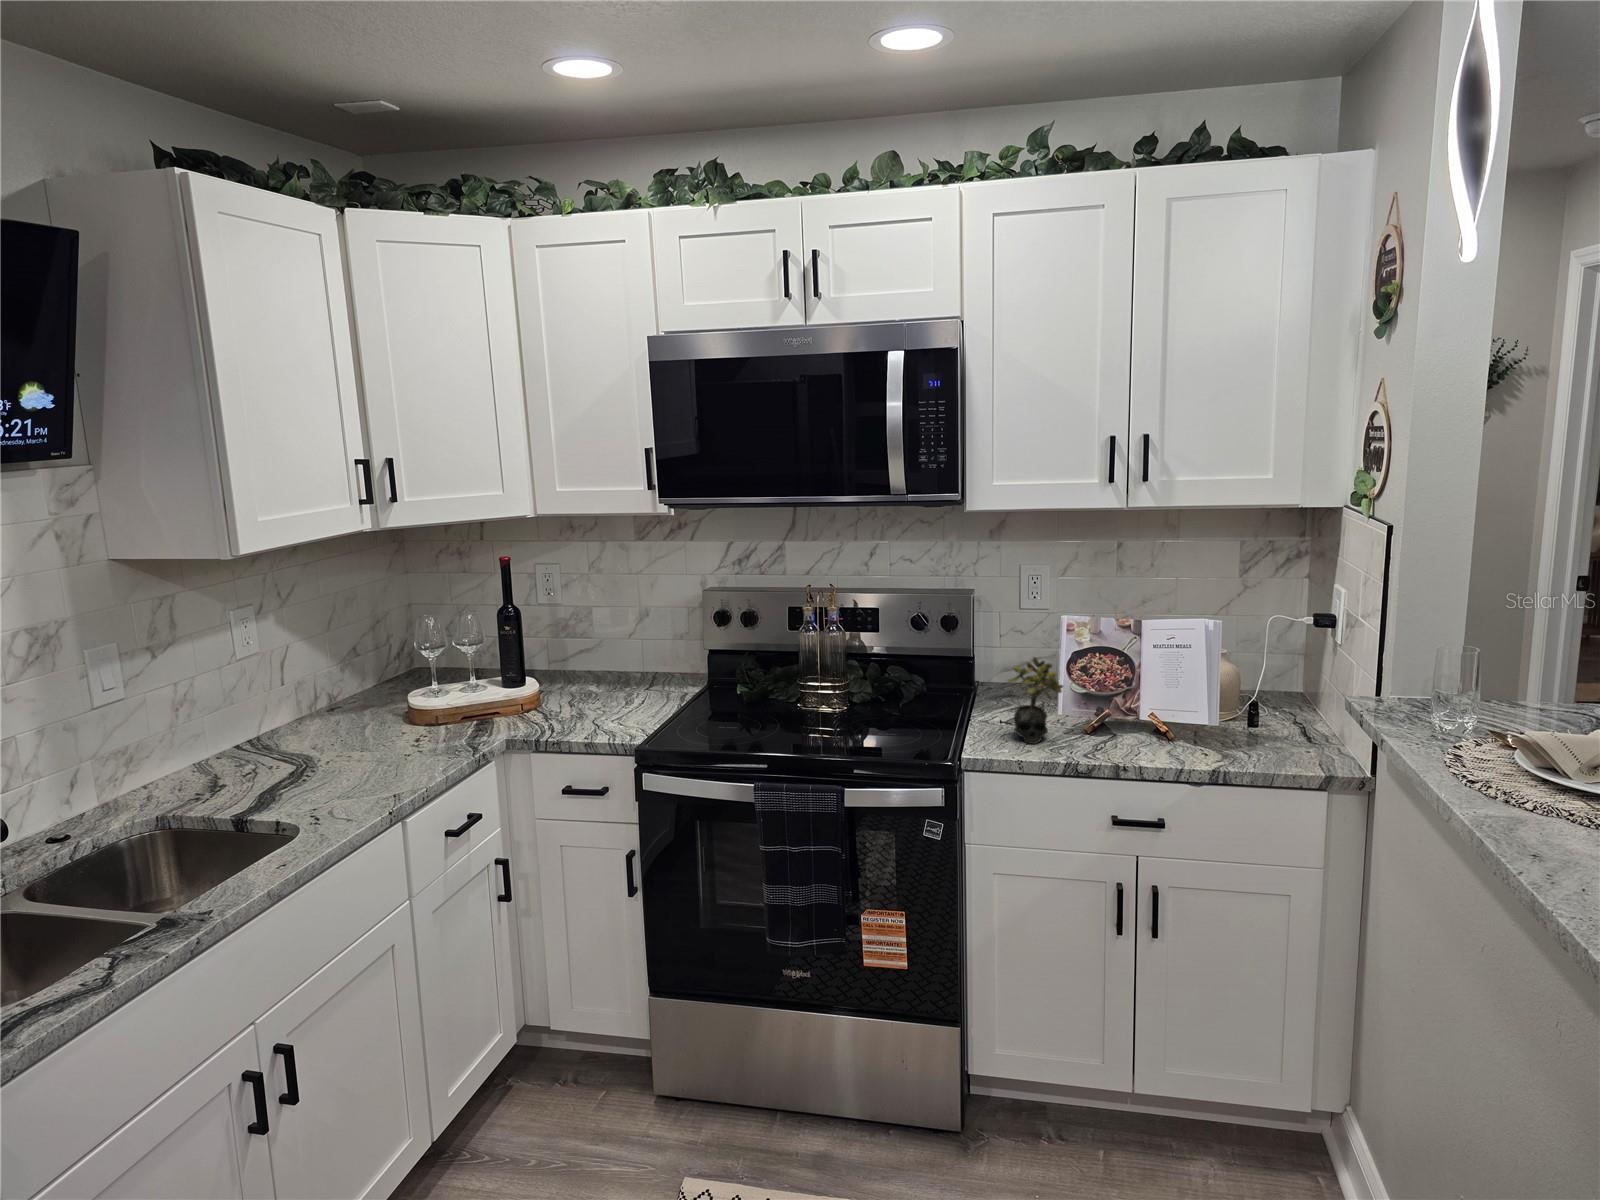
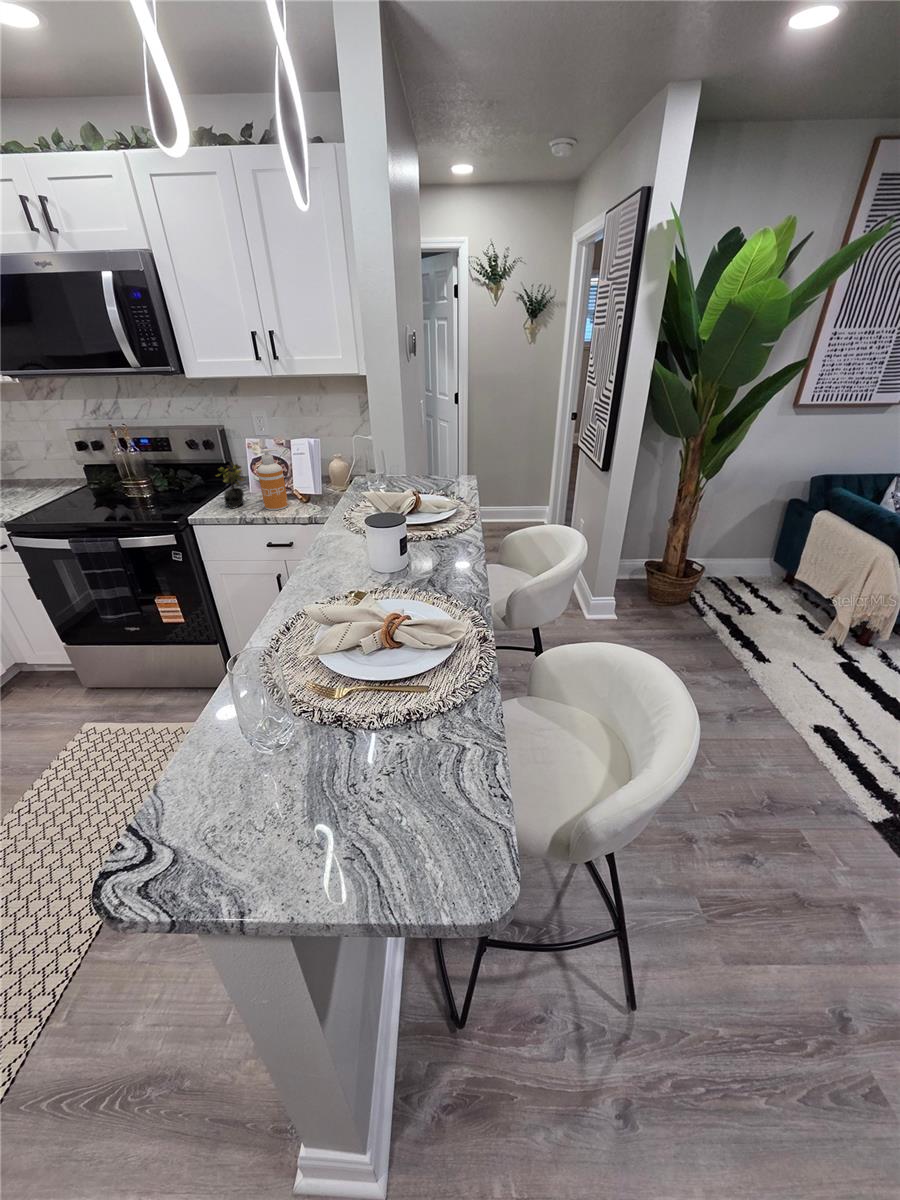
soap dispenser: none [1098,635,1148,752] -> present [257,449,288,510]

